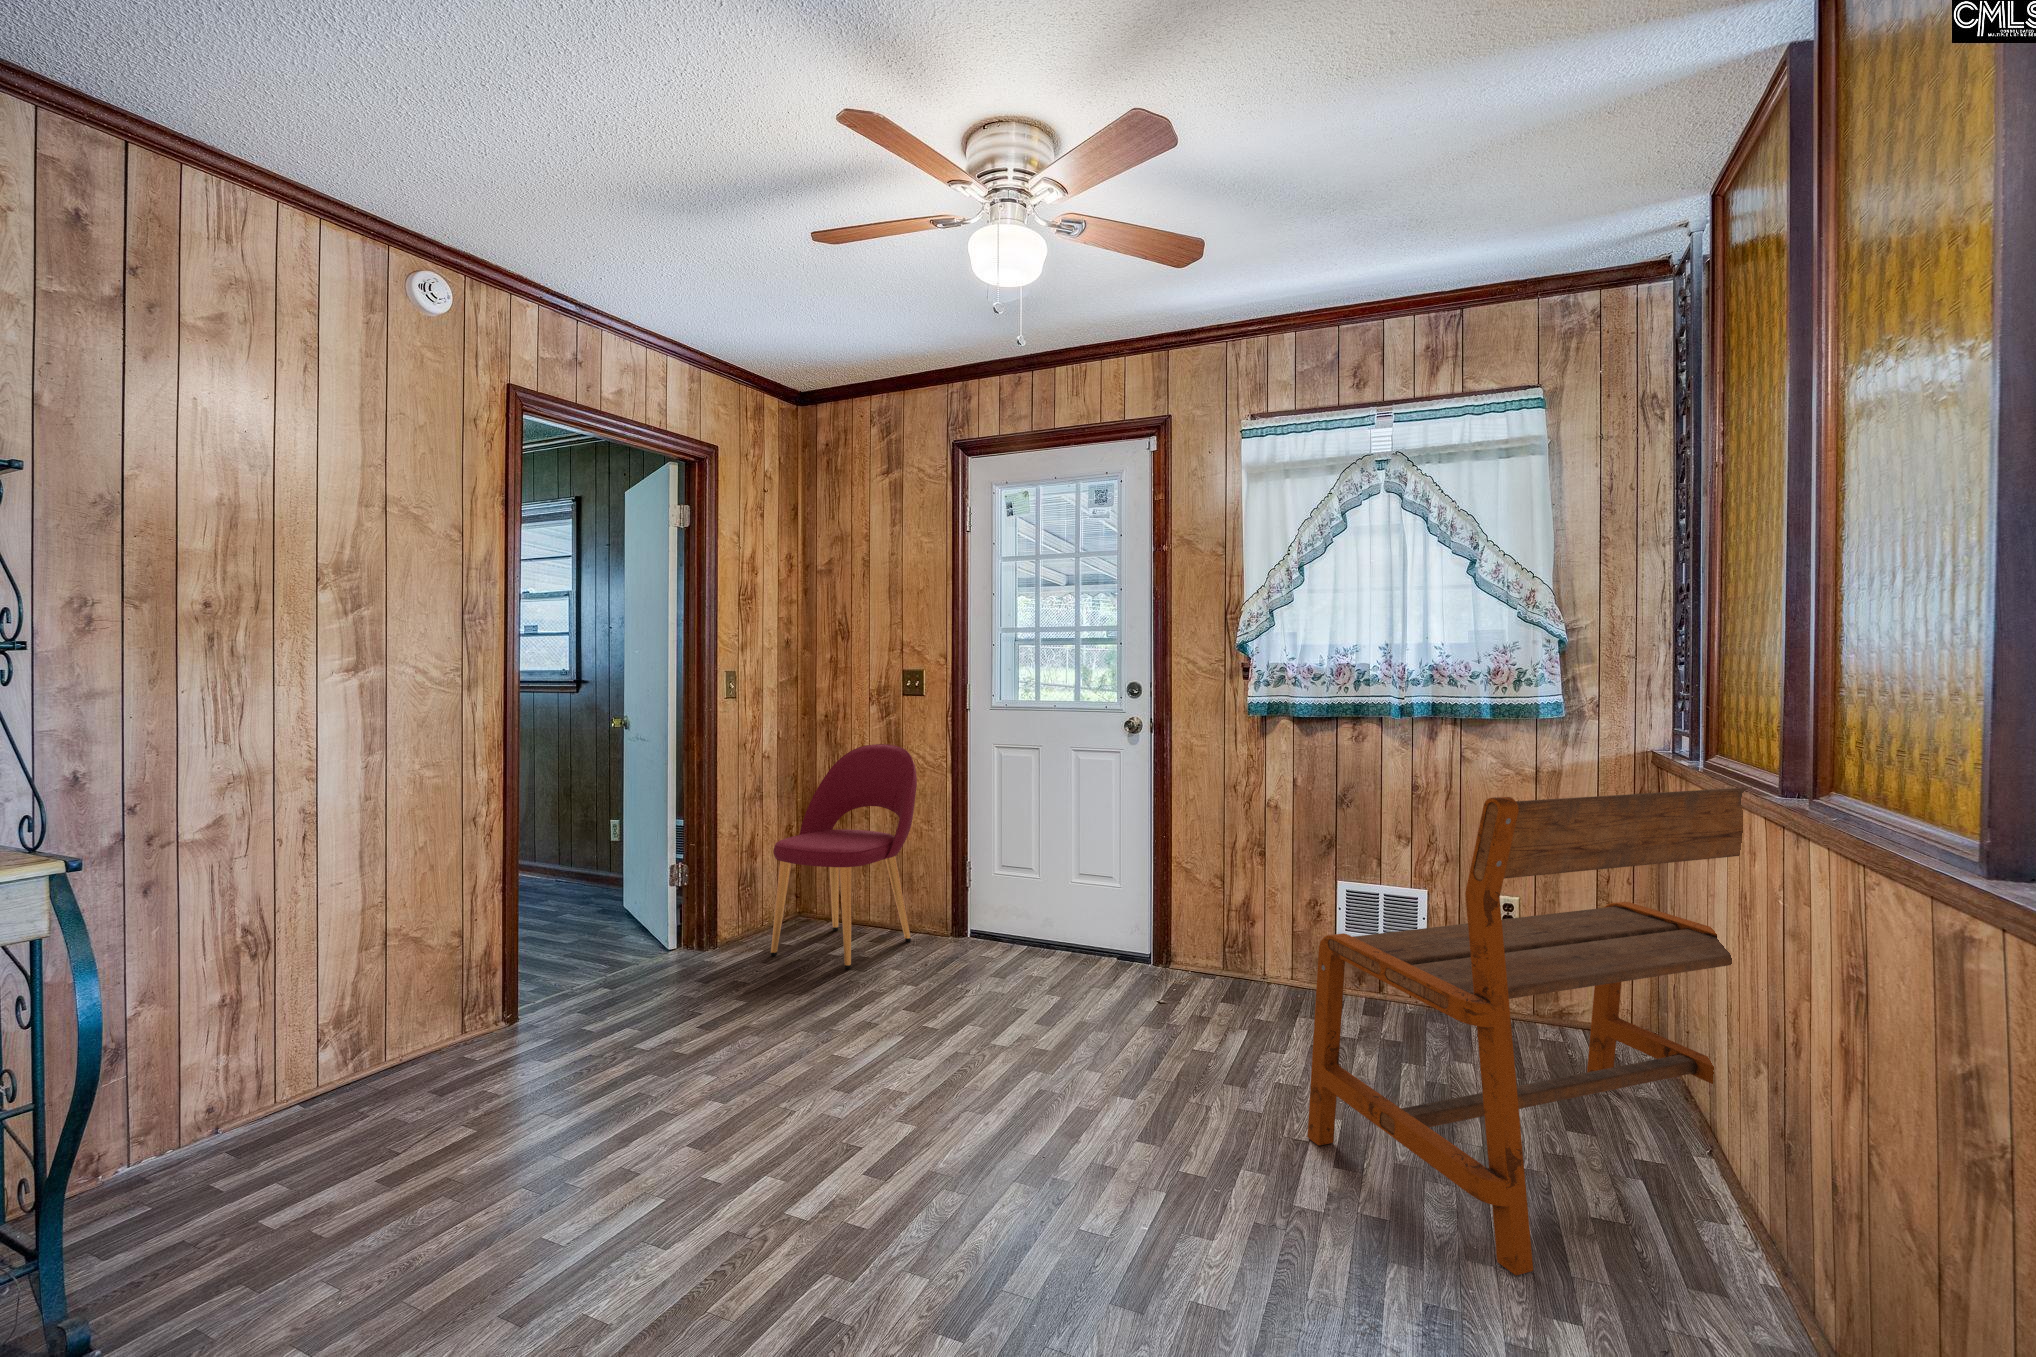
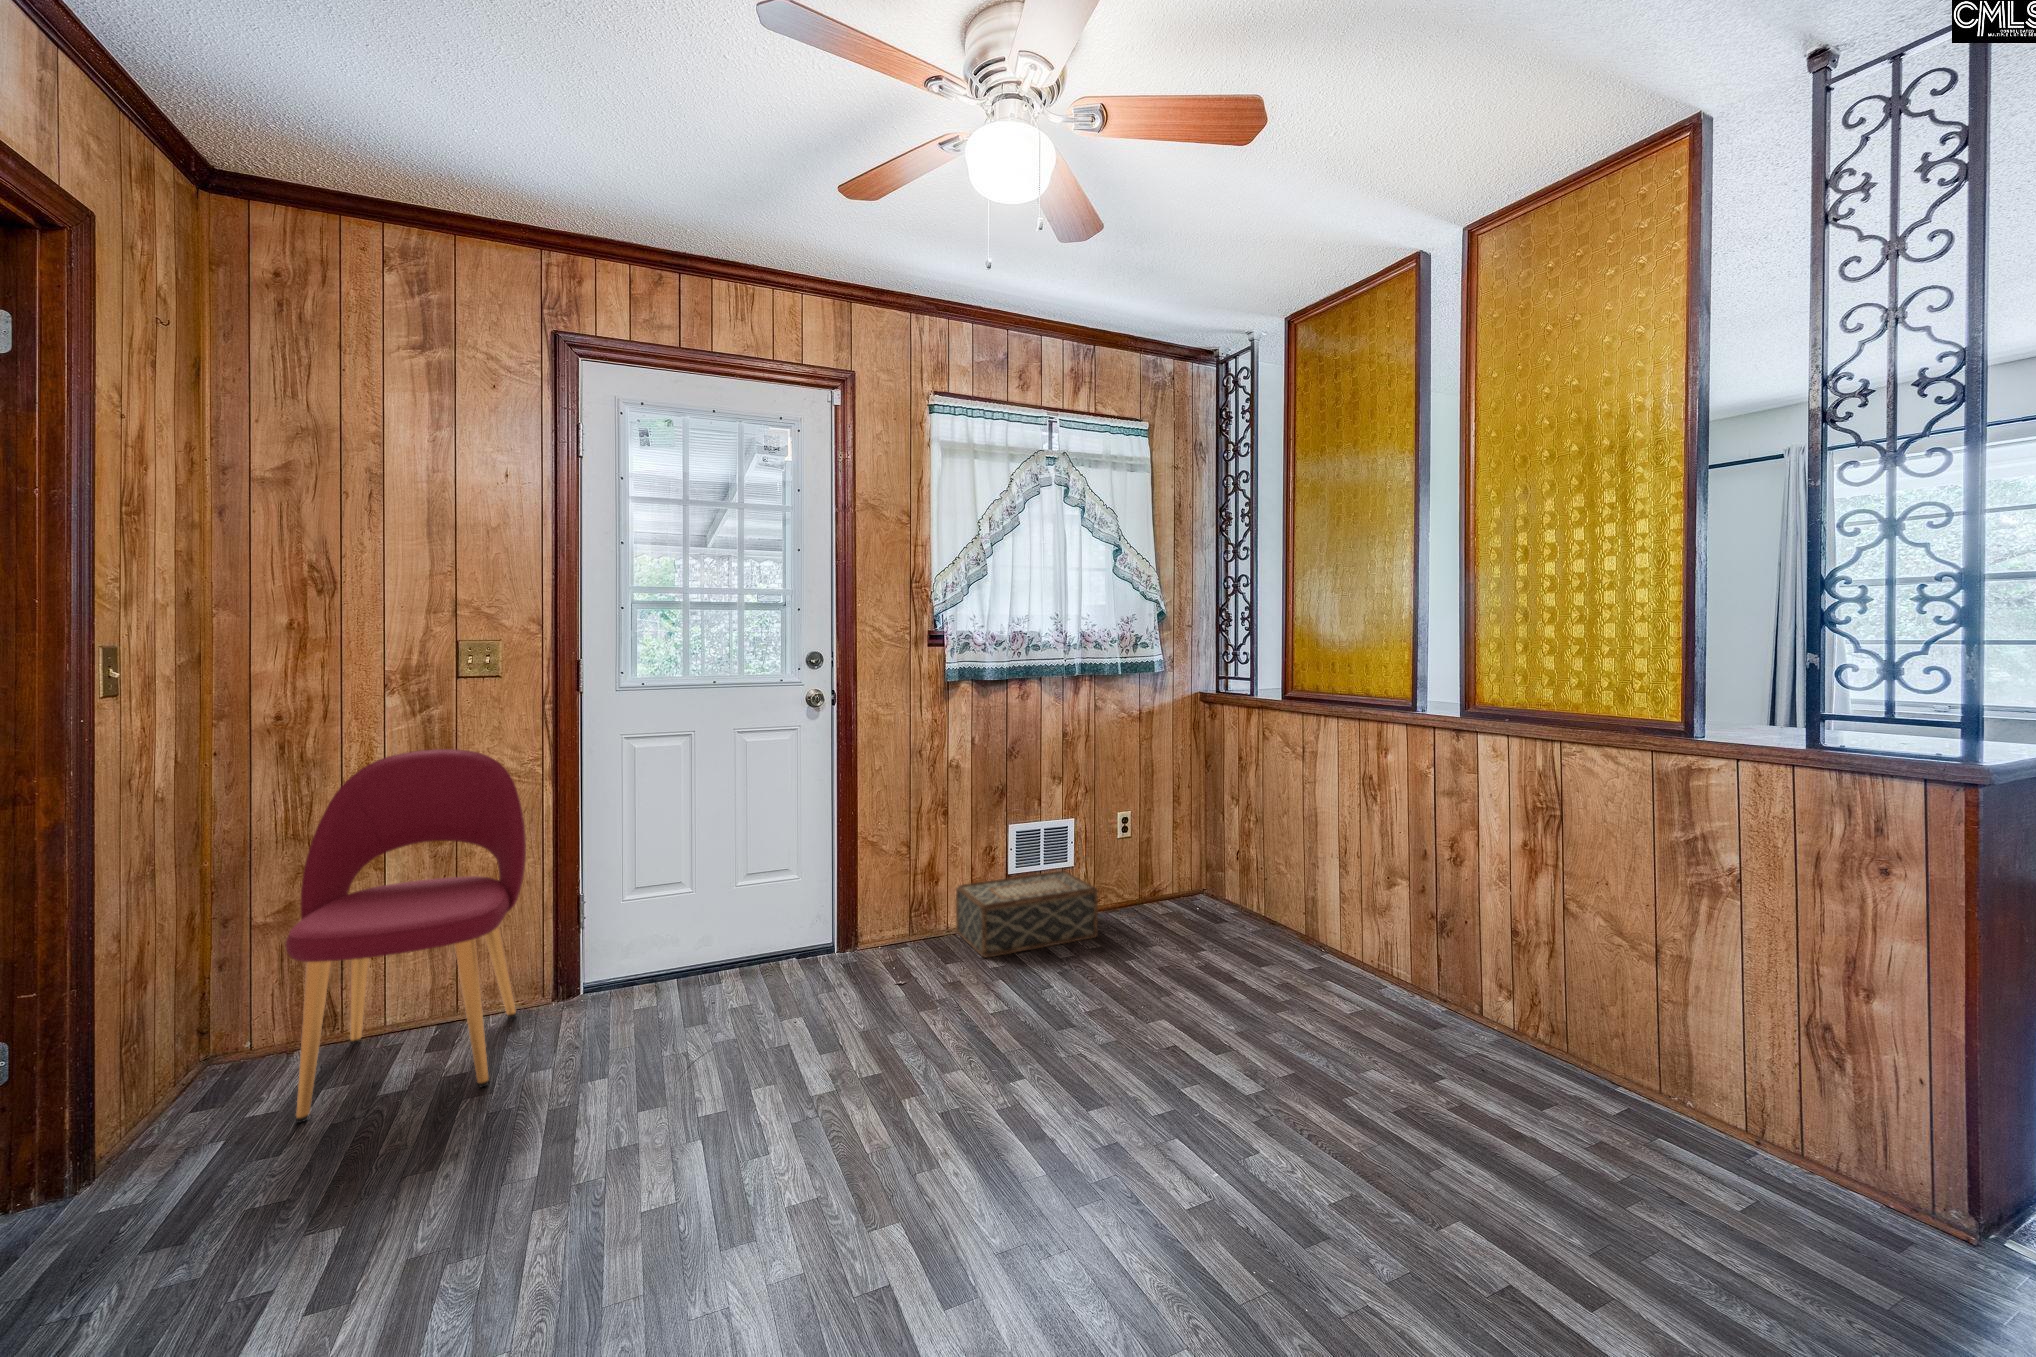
bench: present [1308,787,1752,1276] -> none [1191,707,1410,1069]
woven basket: none [1247,934,1405,1033] -> present [956,870,1098,958]

